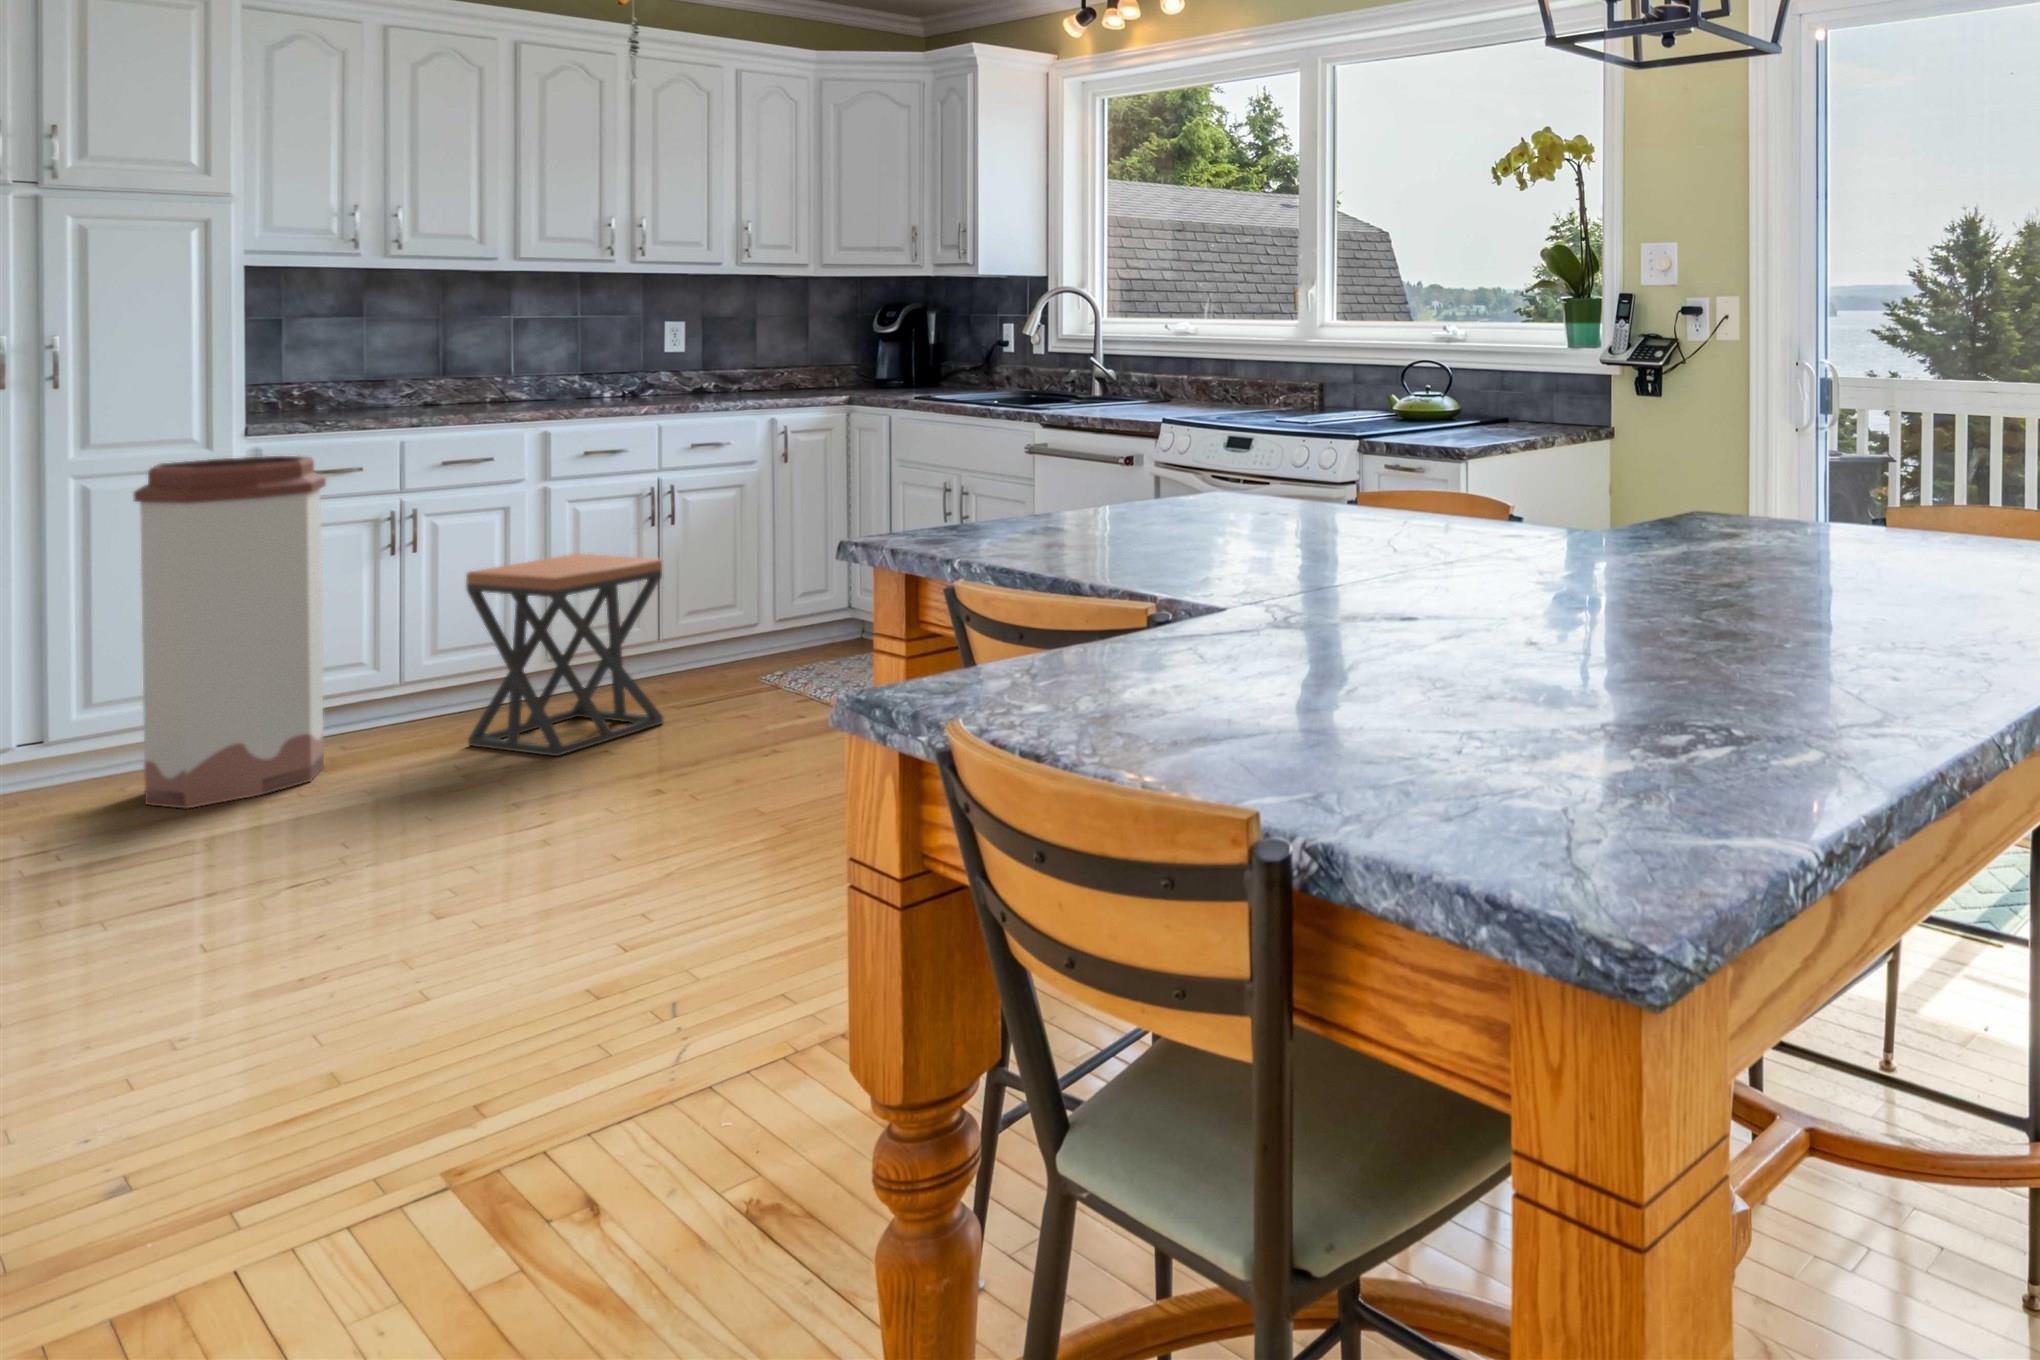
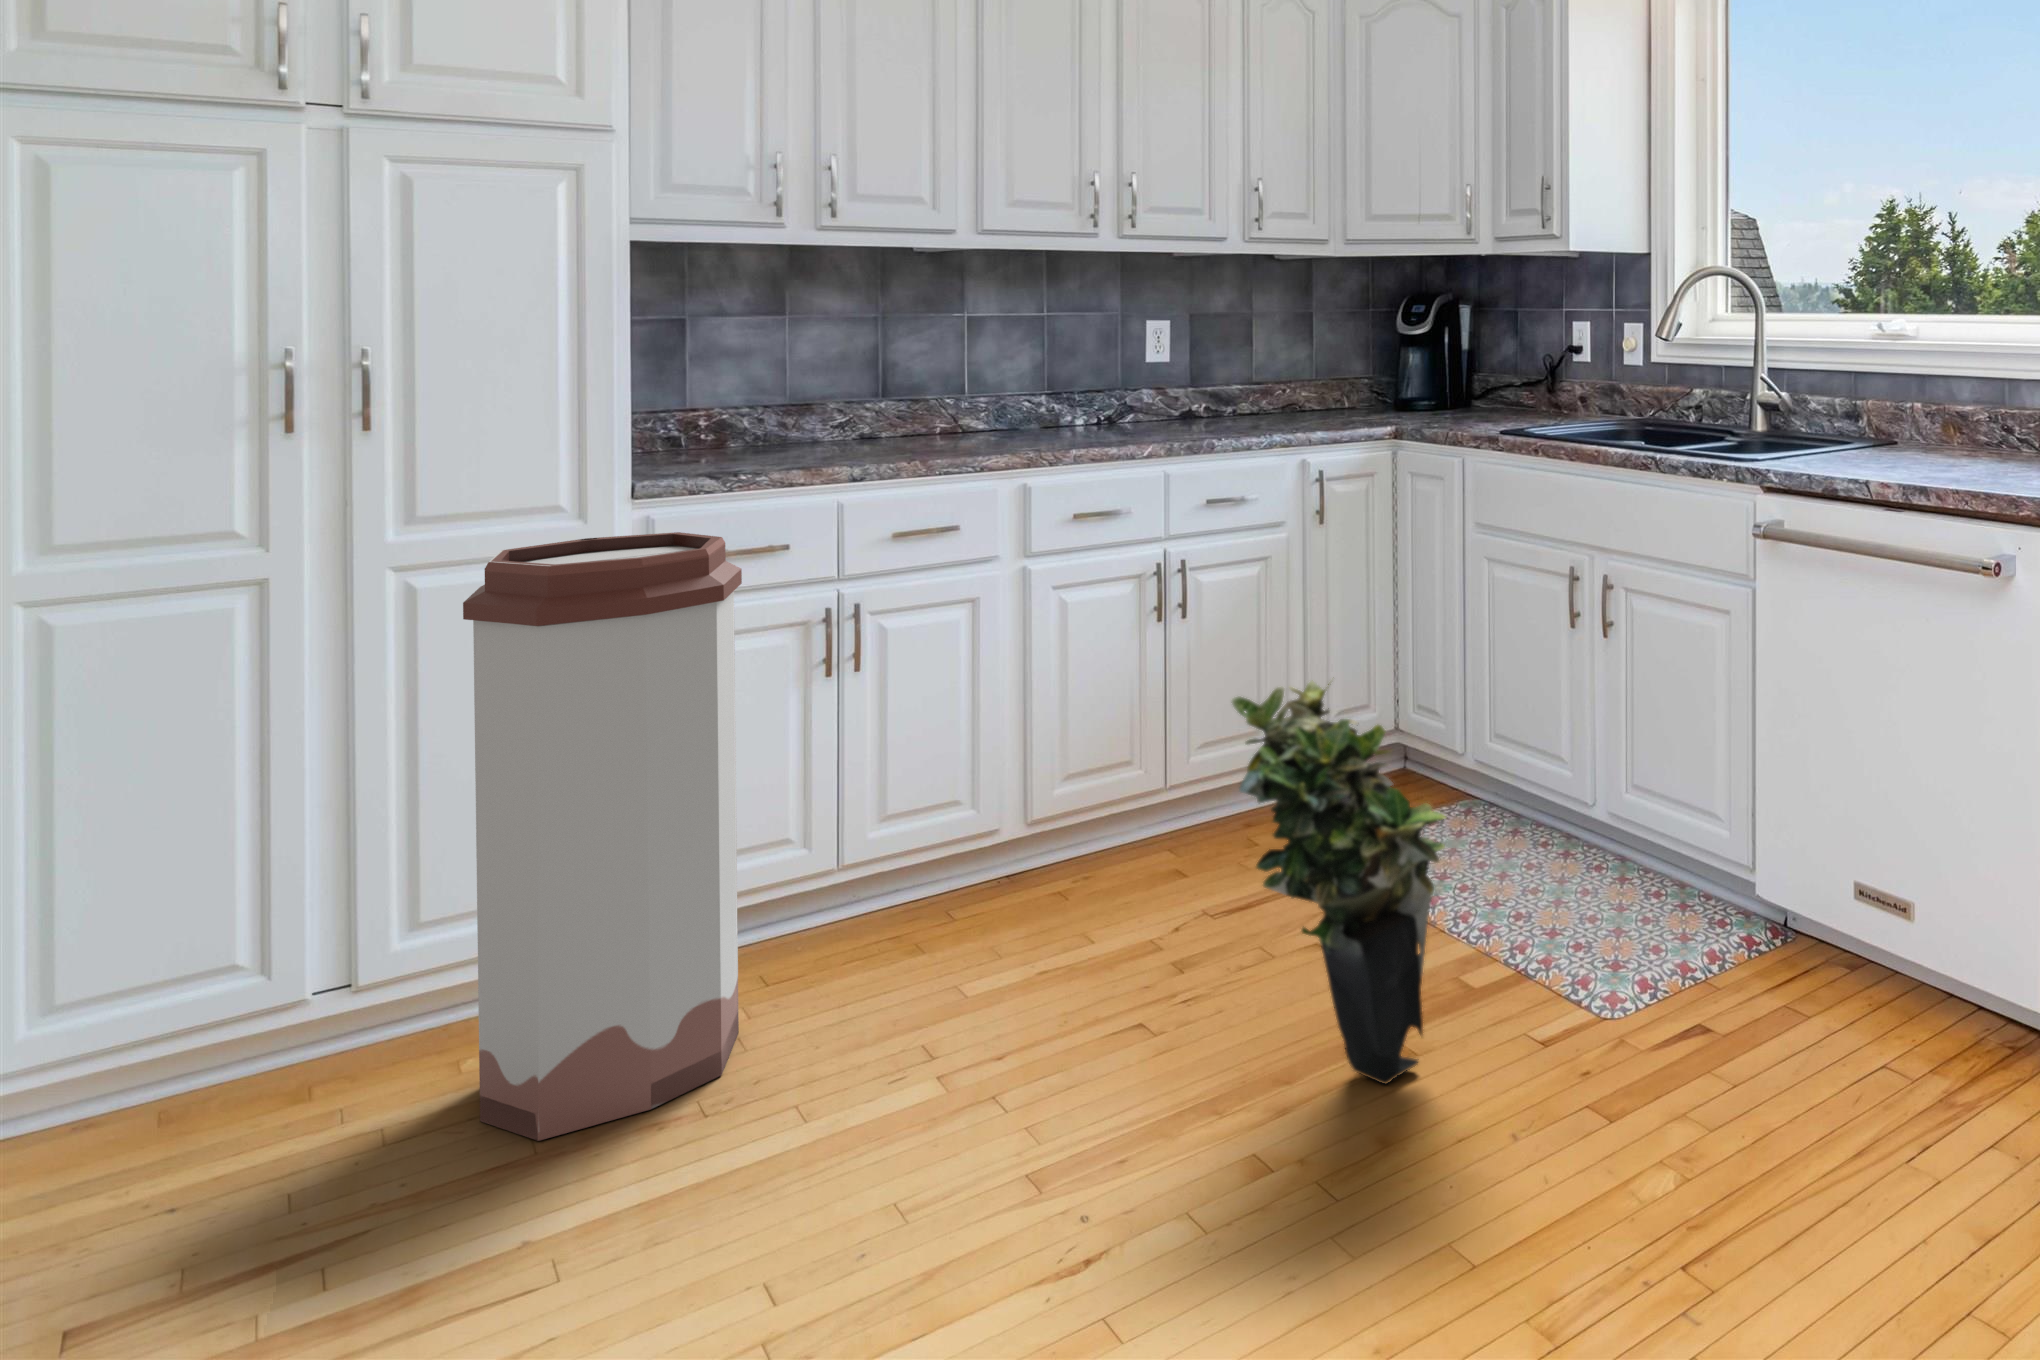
potted plant: none [650,536,794,763] -> present [1231,680,1445,1084]
stool: present [466,554,664,756] -> none [937,676,1211,1037]

